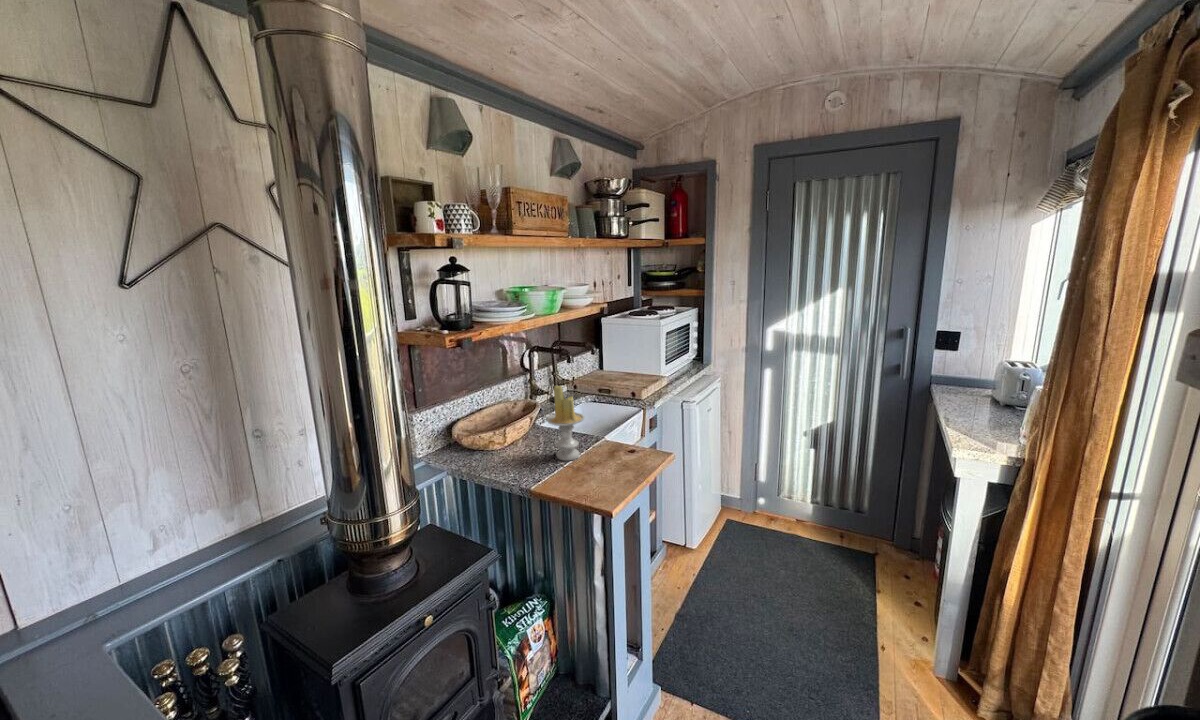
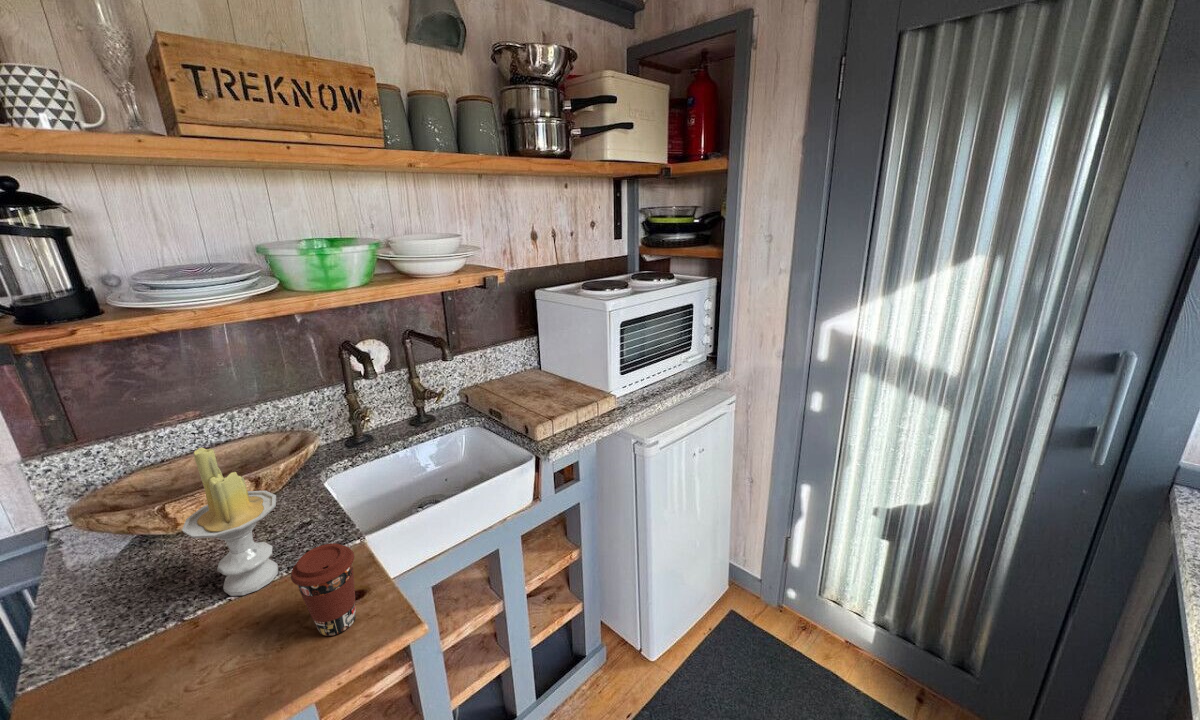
coffee cup: none [618,421,643,462] -> present [291,543,356,636]

